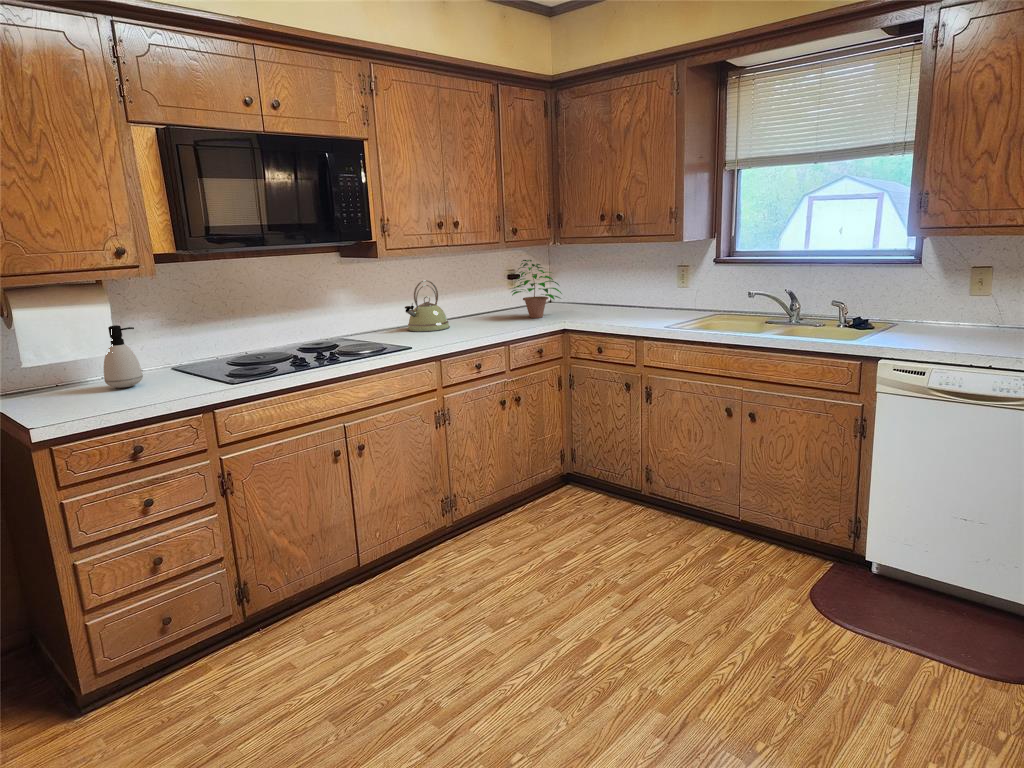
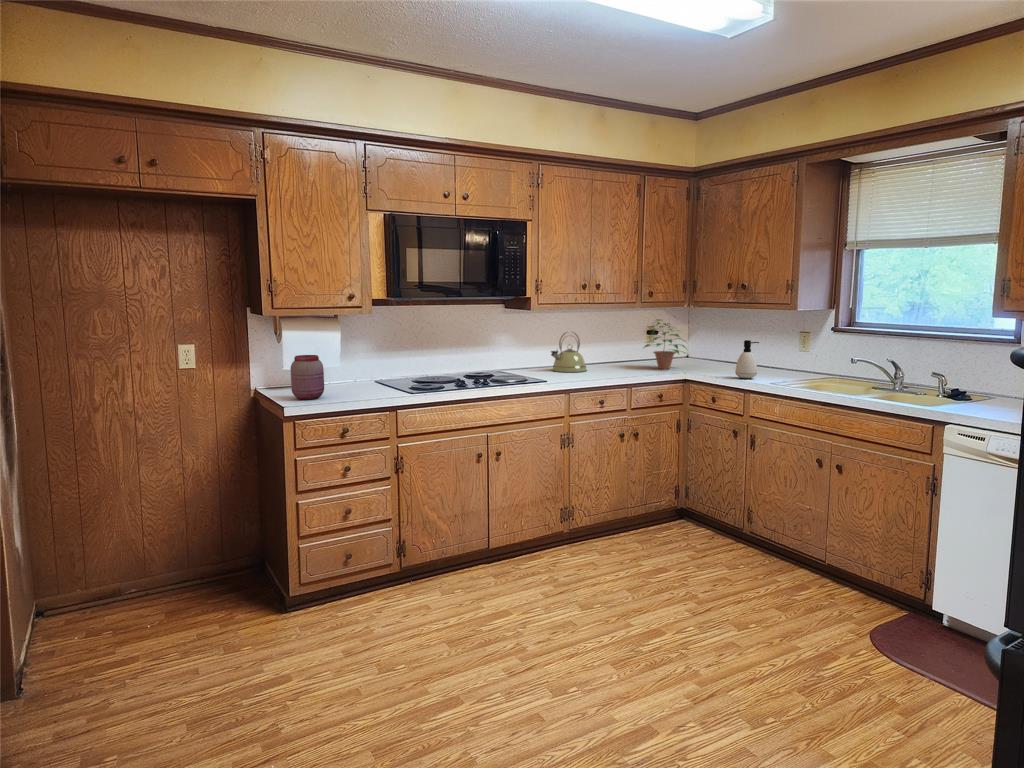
soap dispenser: present [104,325,143,388] -> present [735,340,759,378]
jar: none [31,342,94,411] -> present [291,355,324,399]

